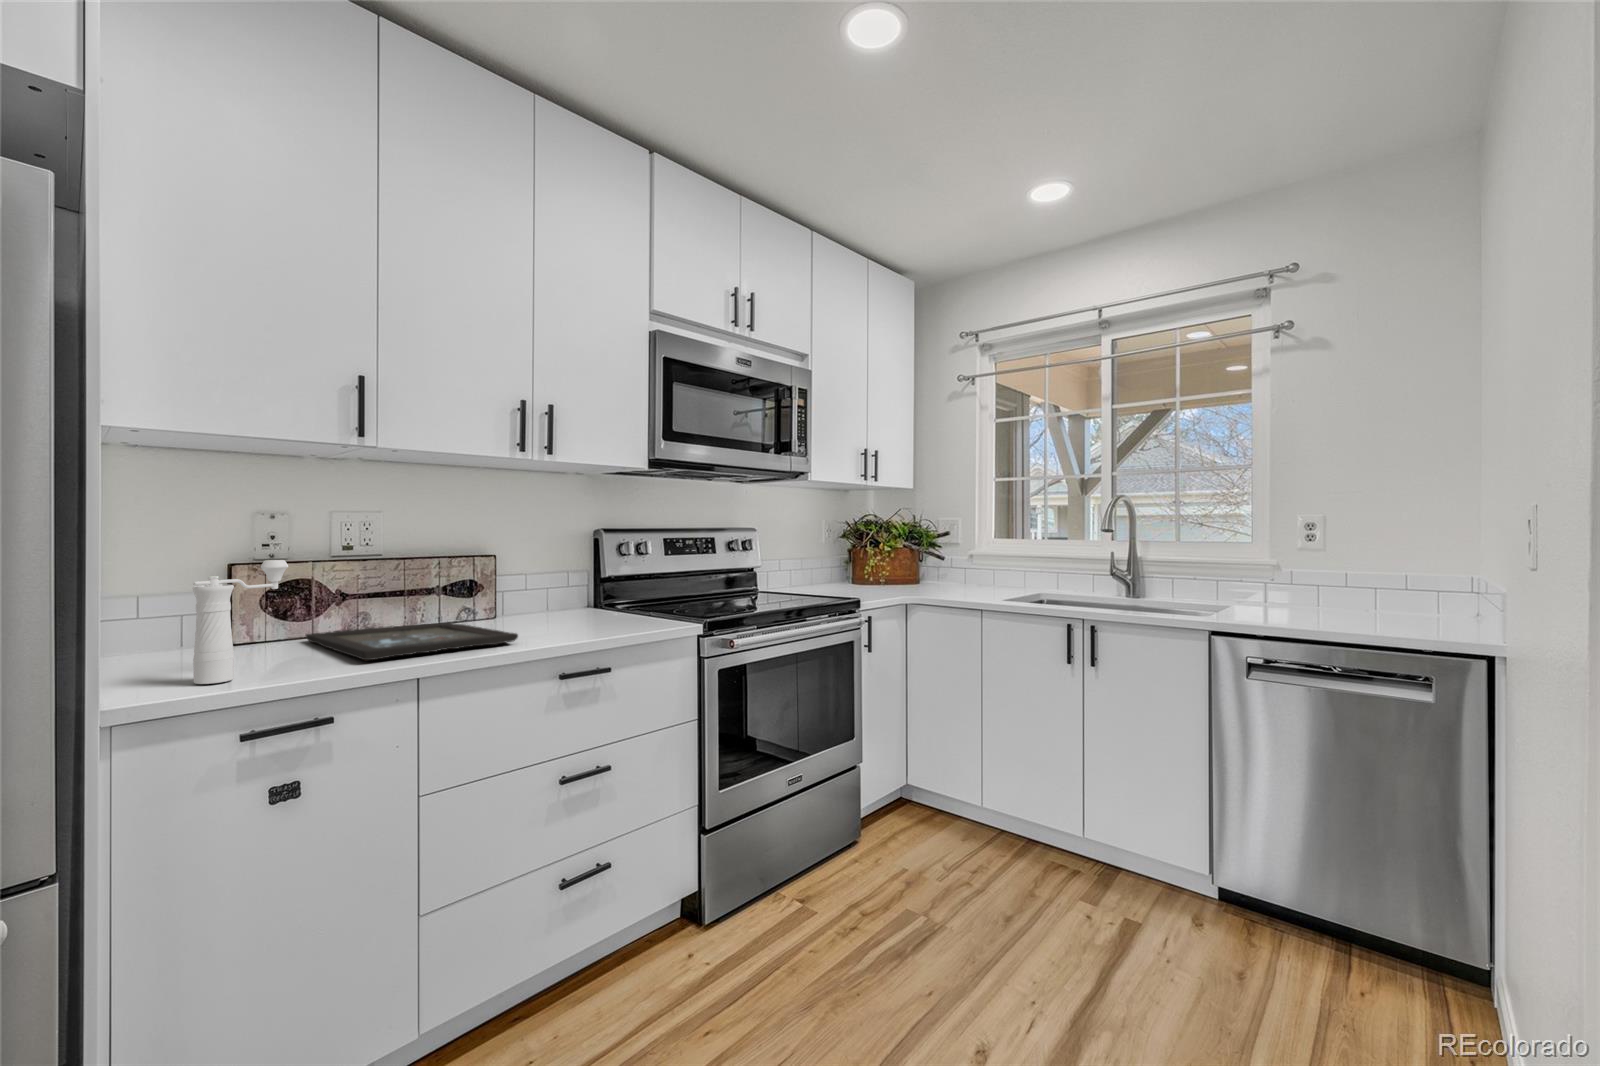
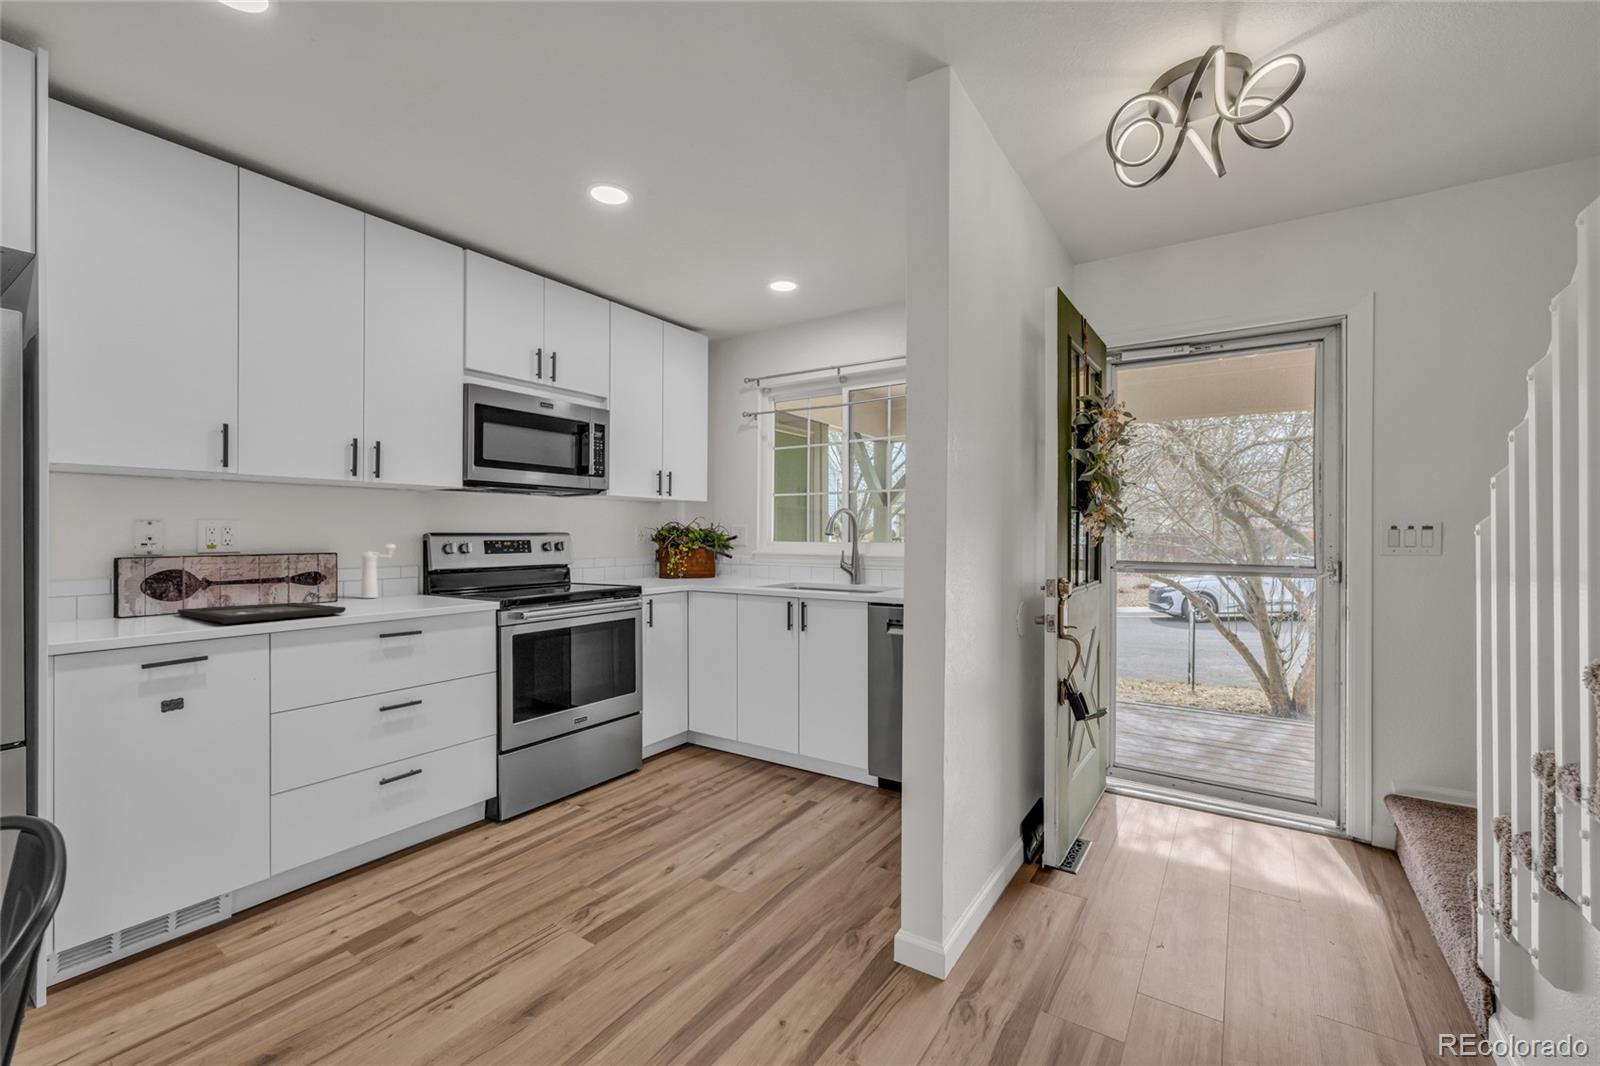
pepper mill: present [193,560,288,684] -> present [361,544,396,598]

